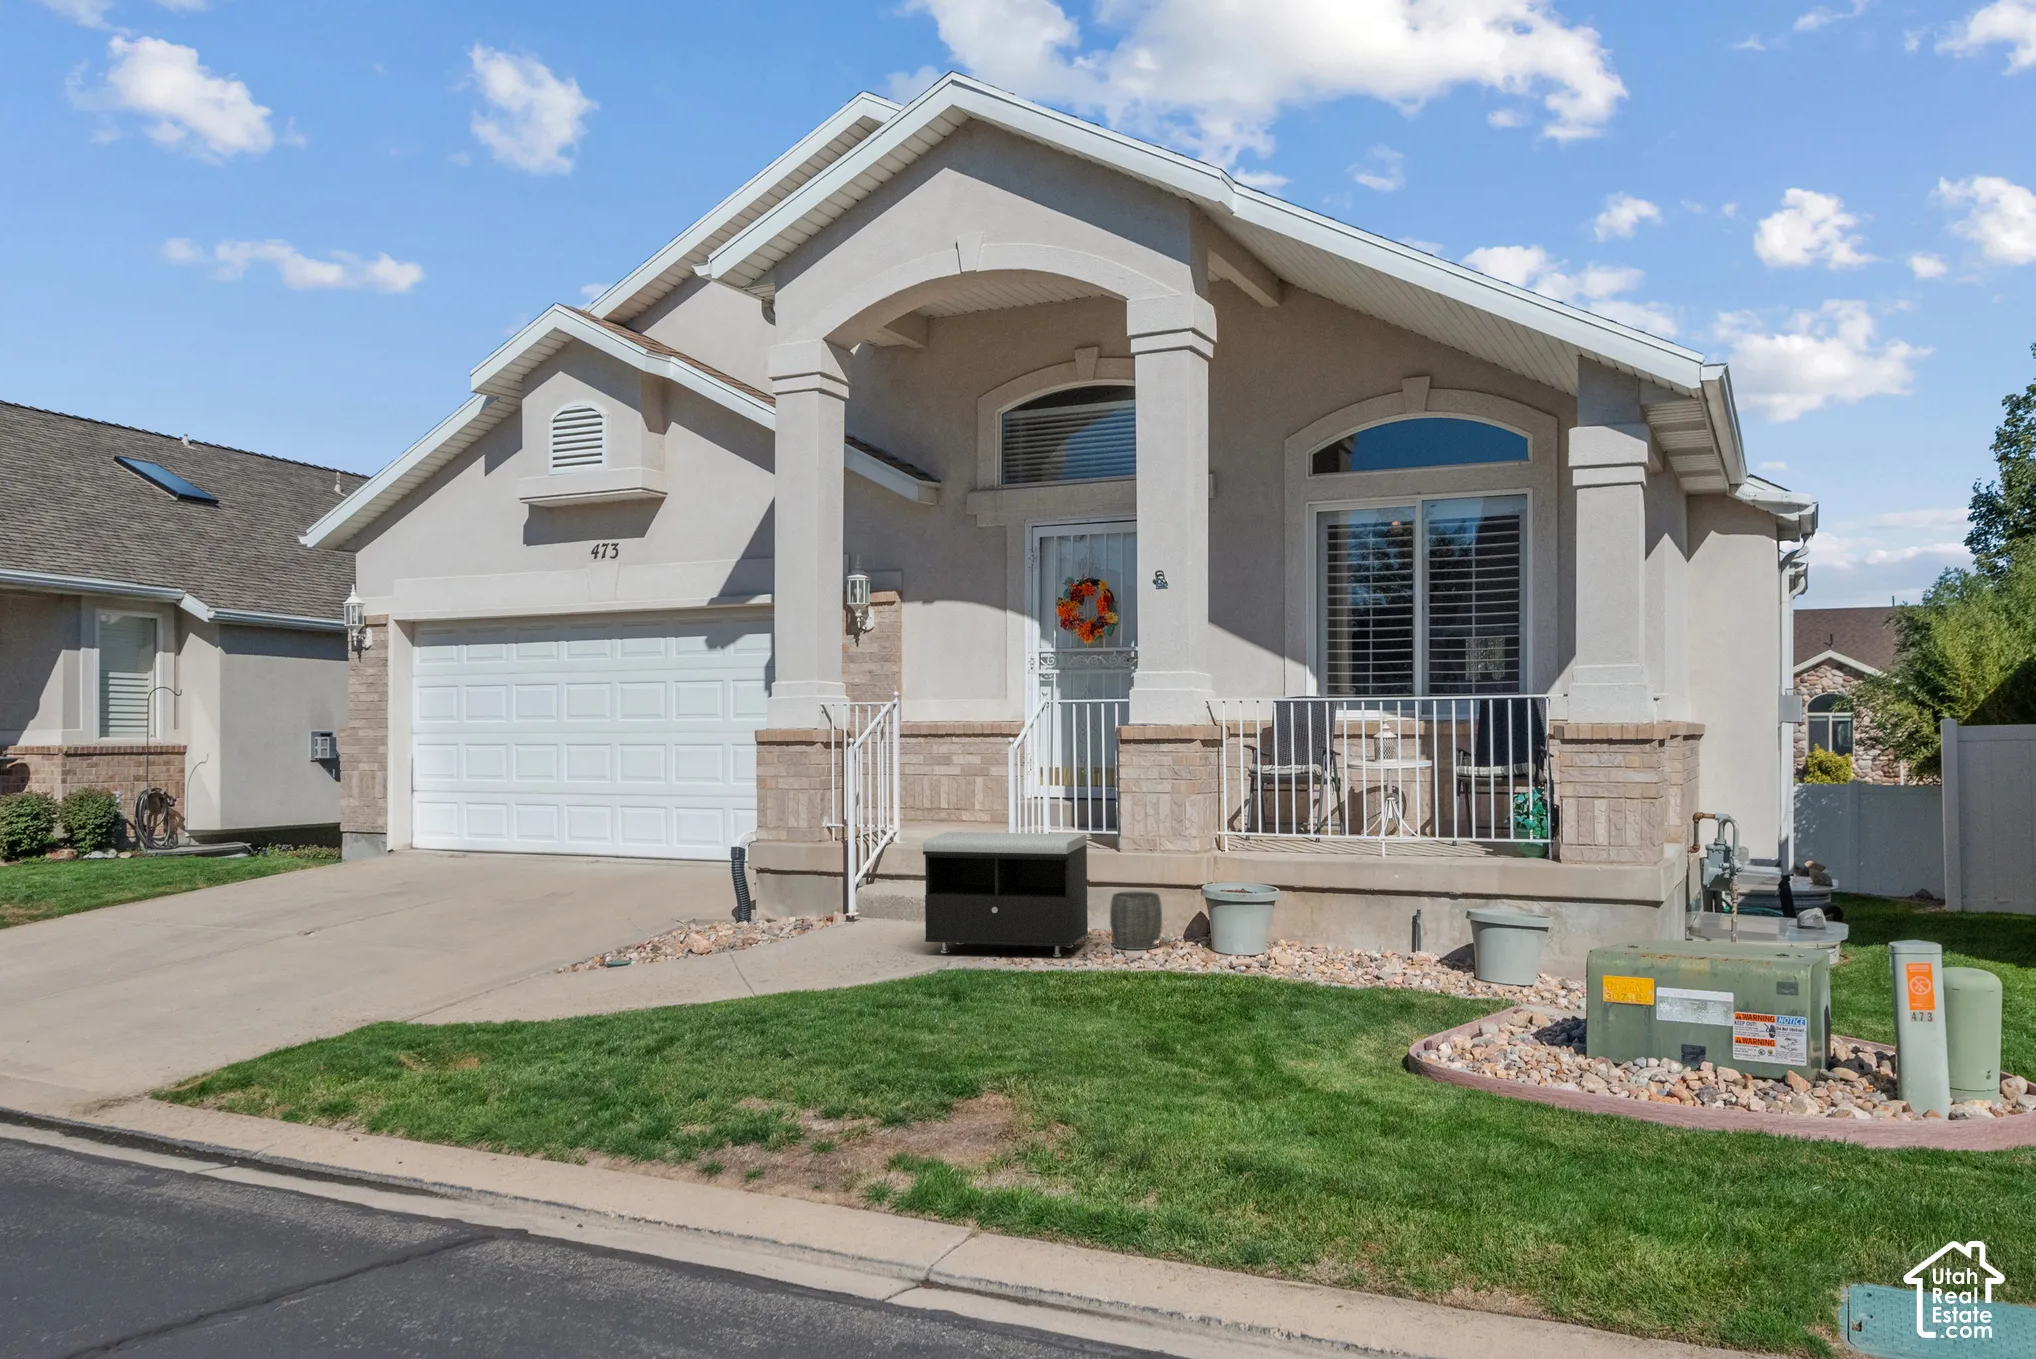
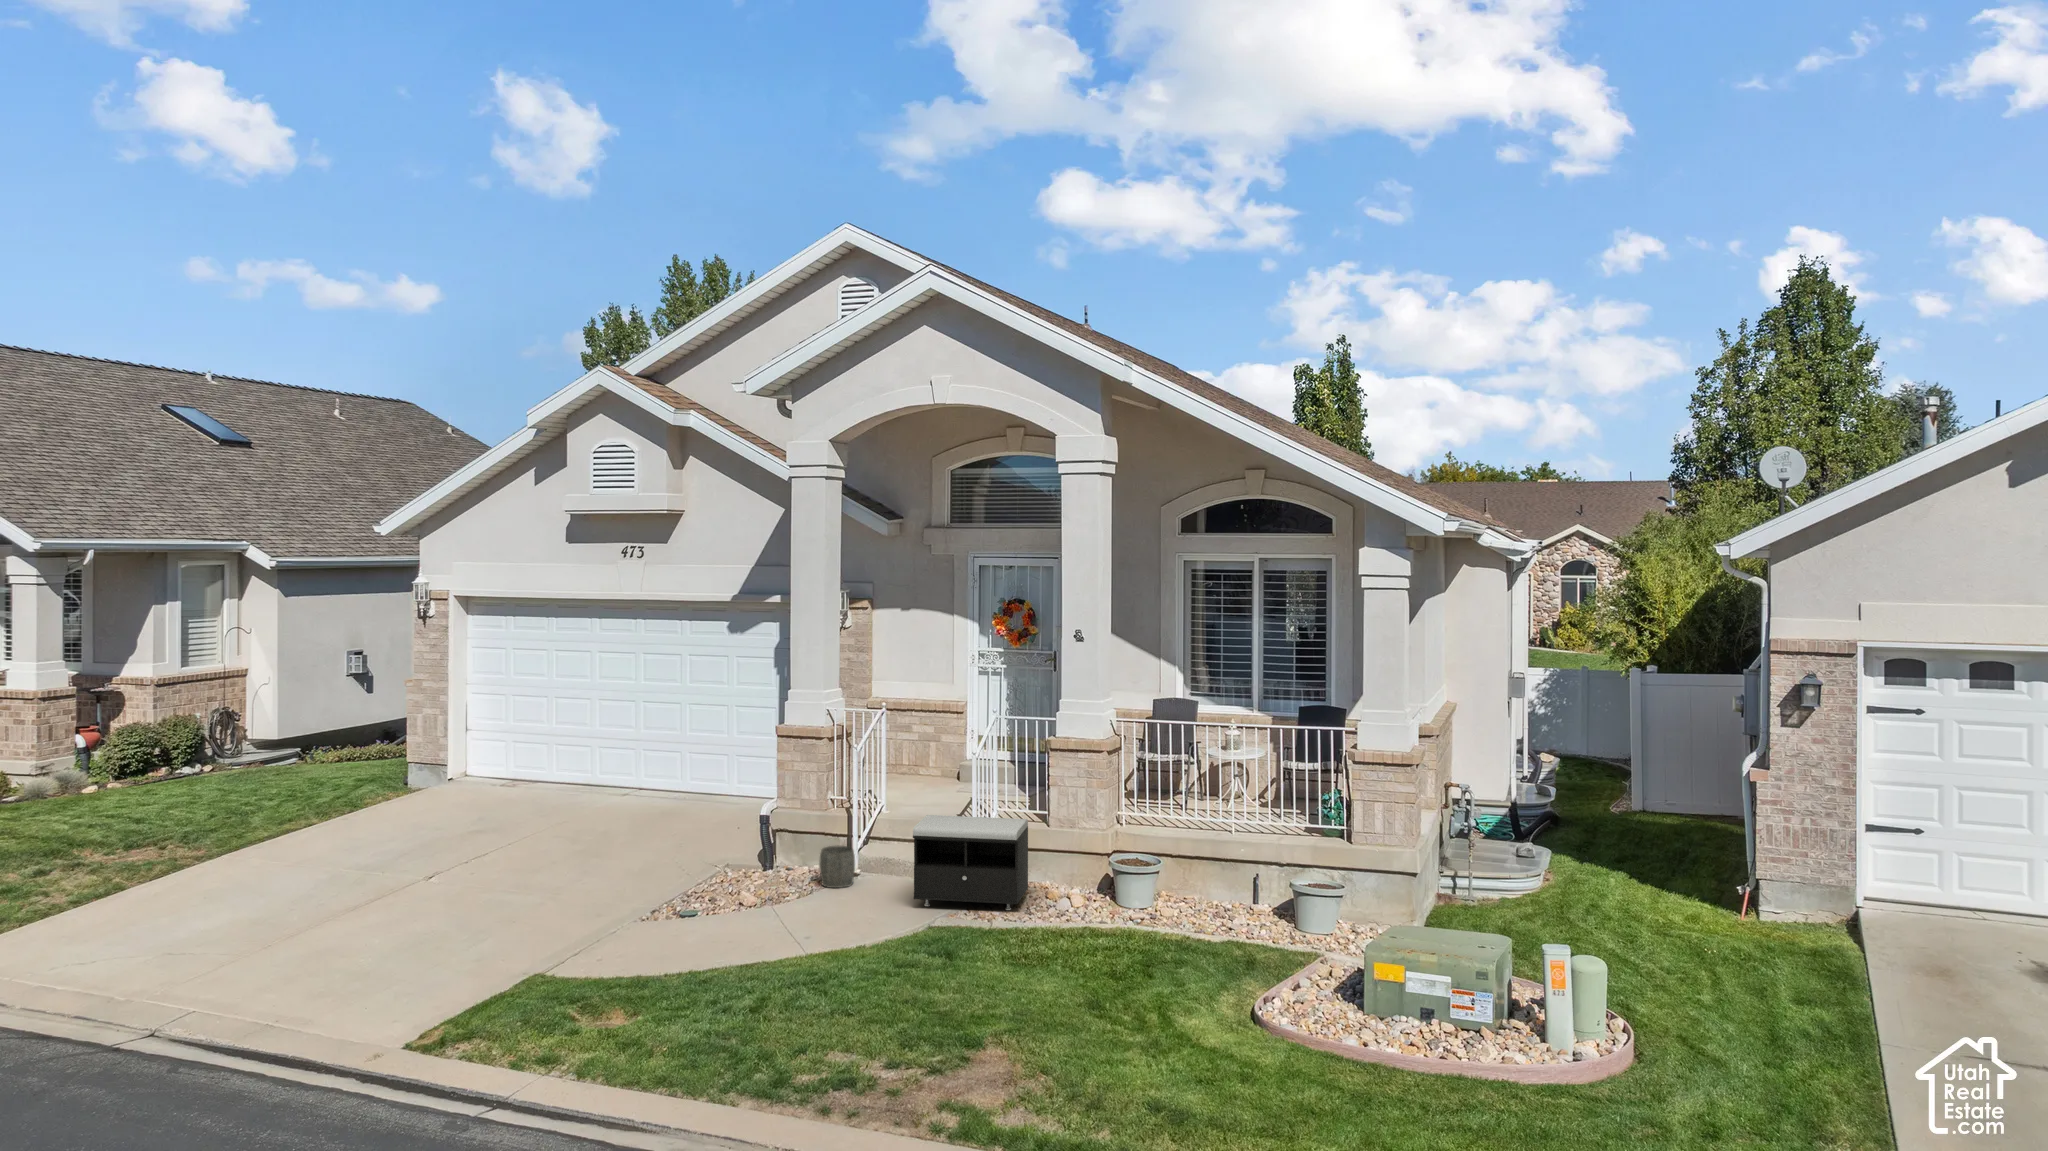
woven basket: present [1110,891,1162,950] -> present [819,846,855,888]

